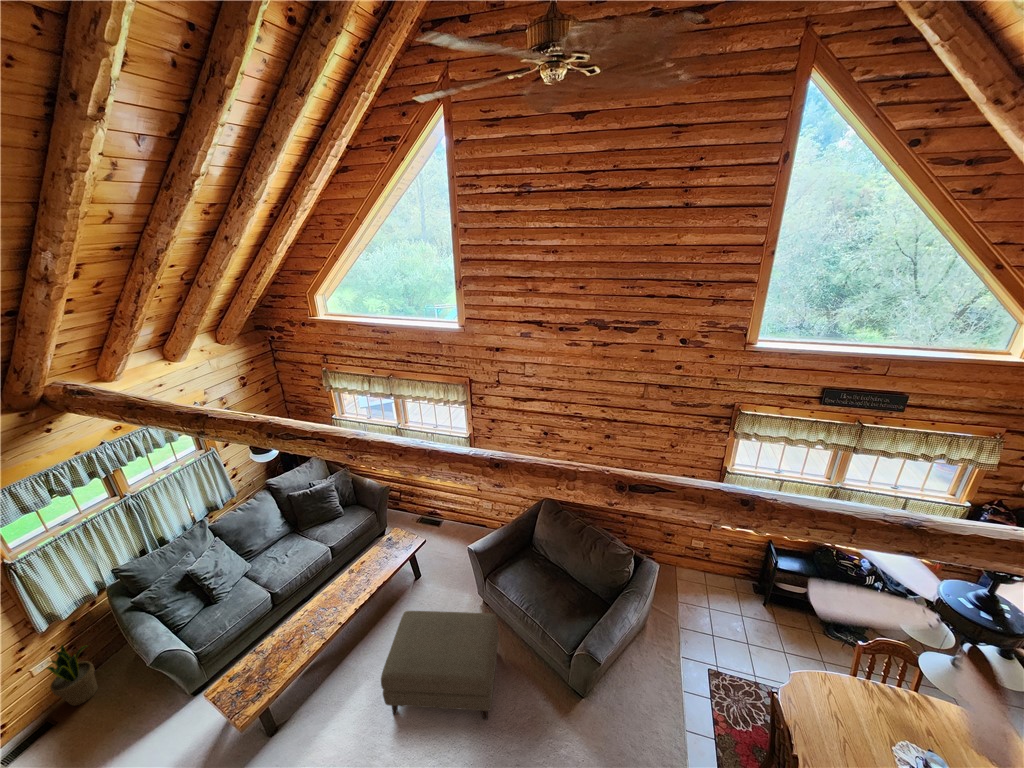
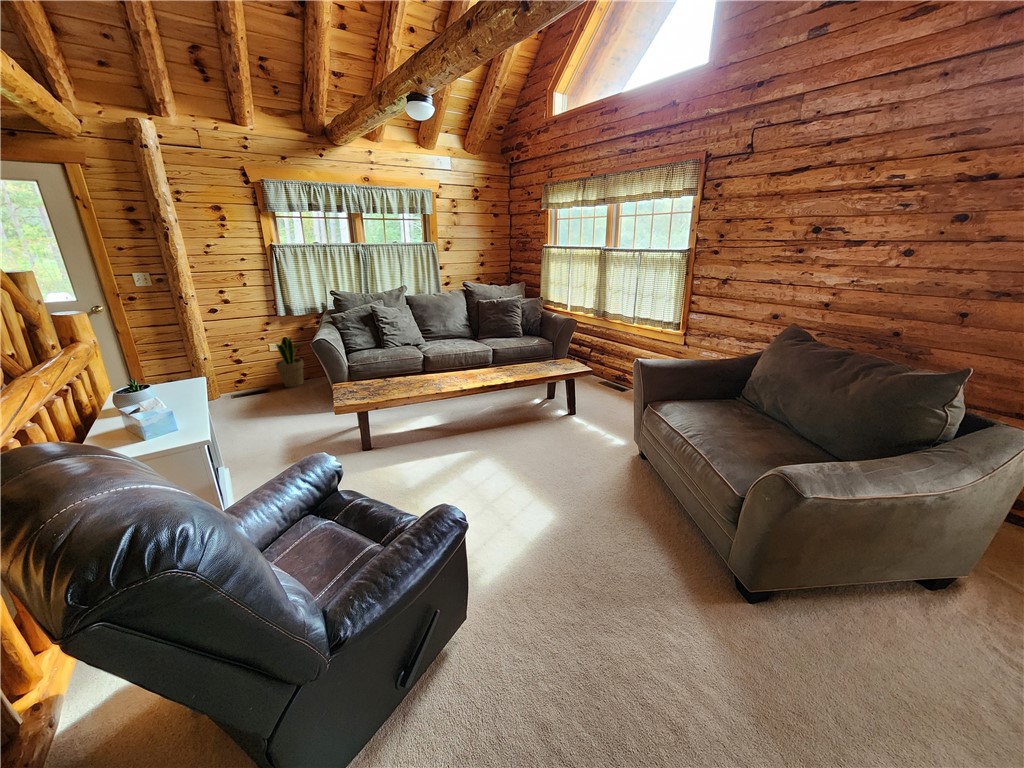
ottoman: present [381,611,499,720] -> none [463,388,639,536]

